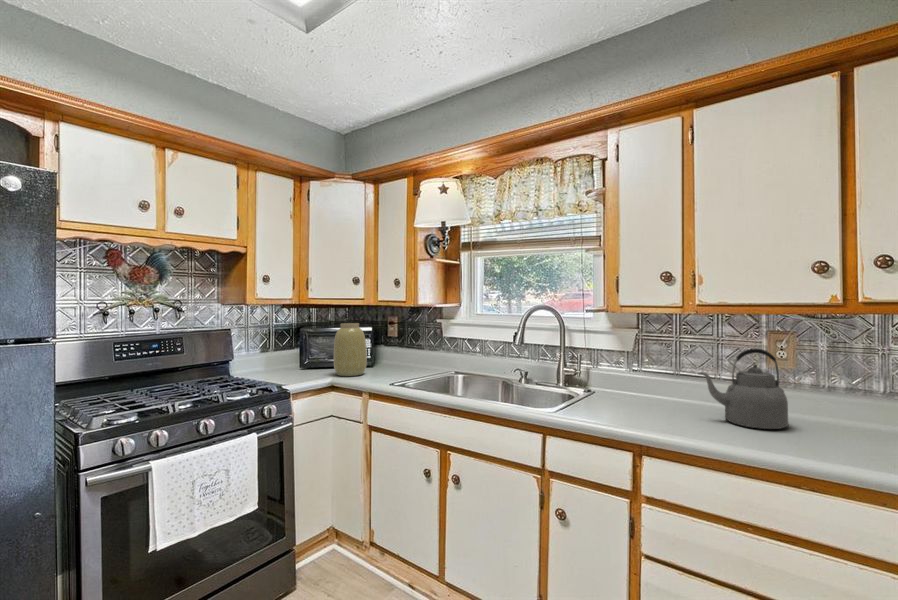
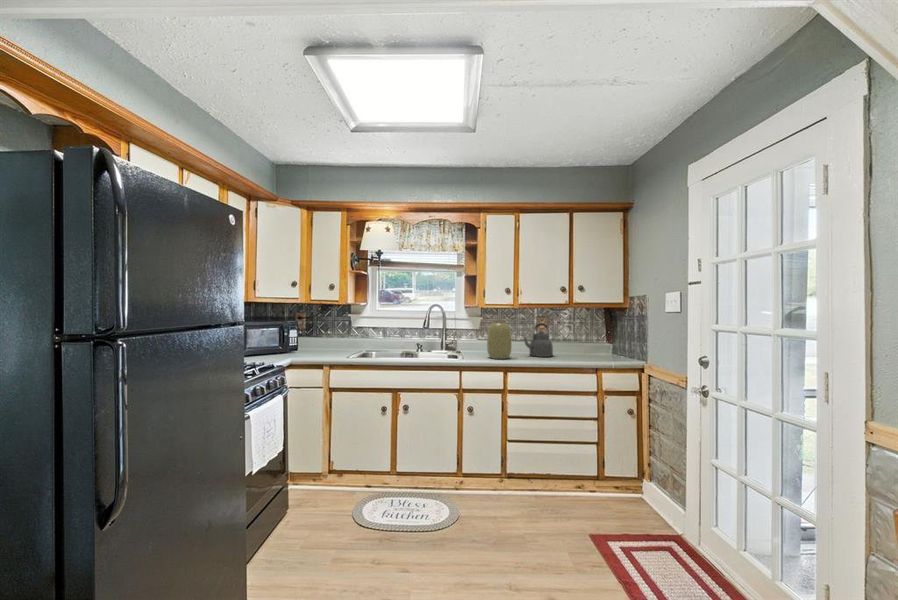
vase: present [334,323,367,376] -> present [487,319,512,359]

